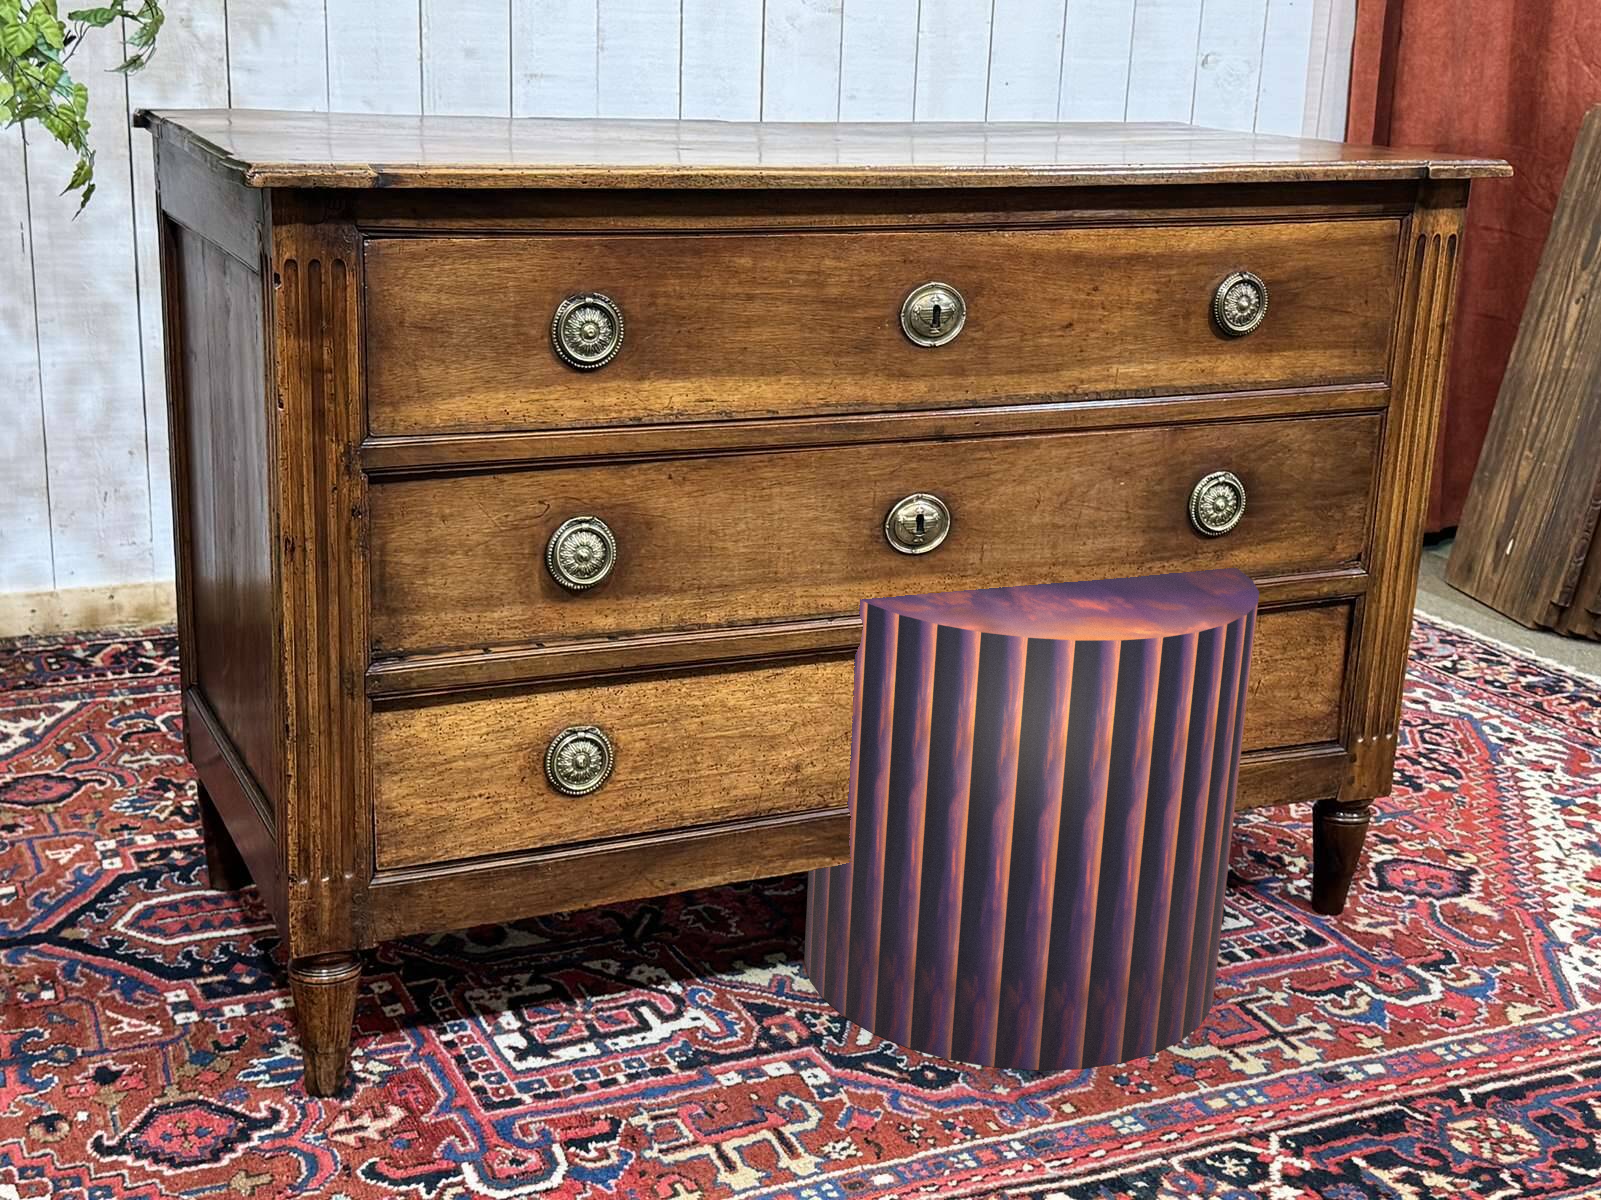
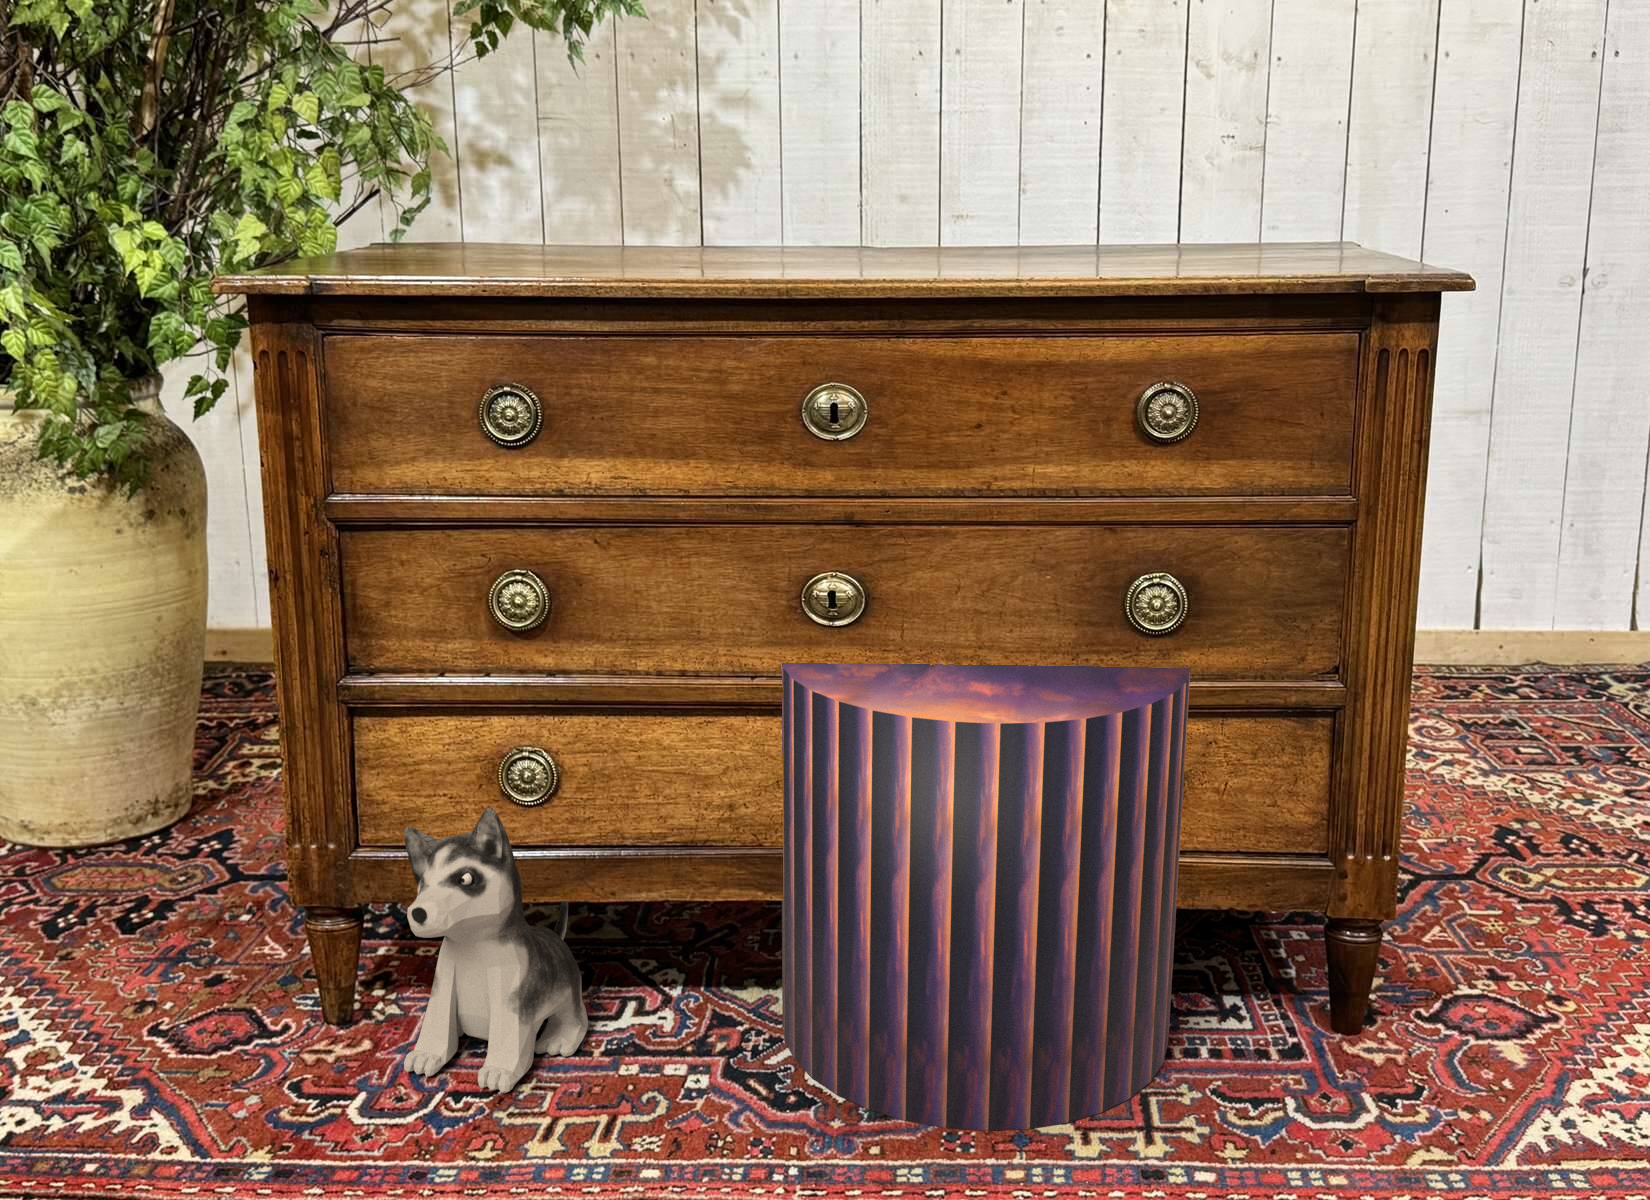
plush toy: none [443,800,646,1132] -> present [404,808,588,1093]

